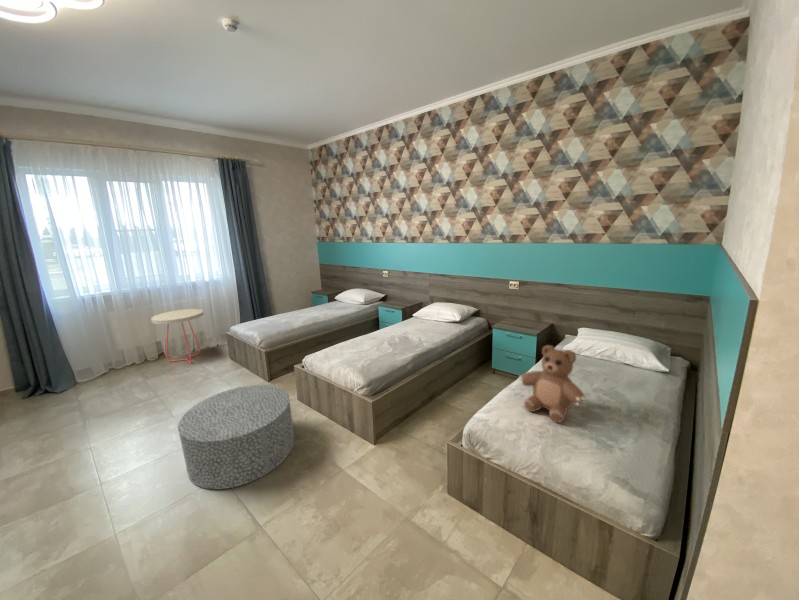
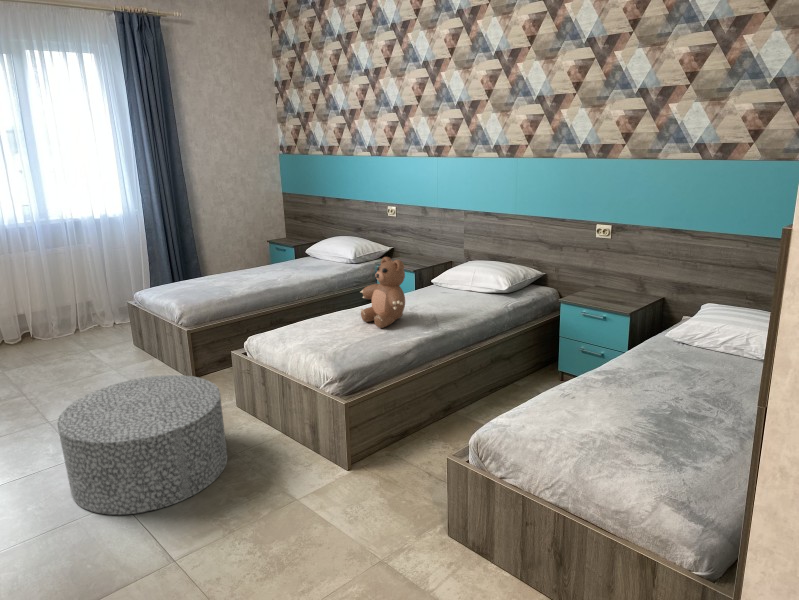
side table: present [151,309,204,363] -> none [11,262,92,348]
teddy bear: present [520,345,586,423] -> present [361,257,405,328]

